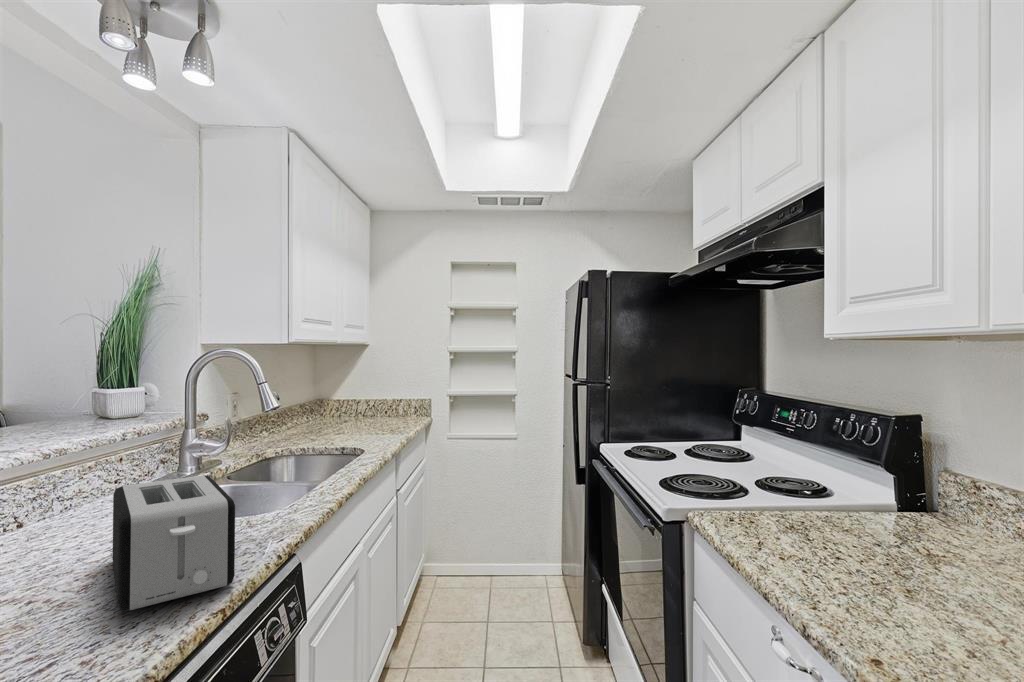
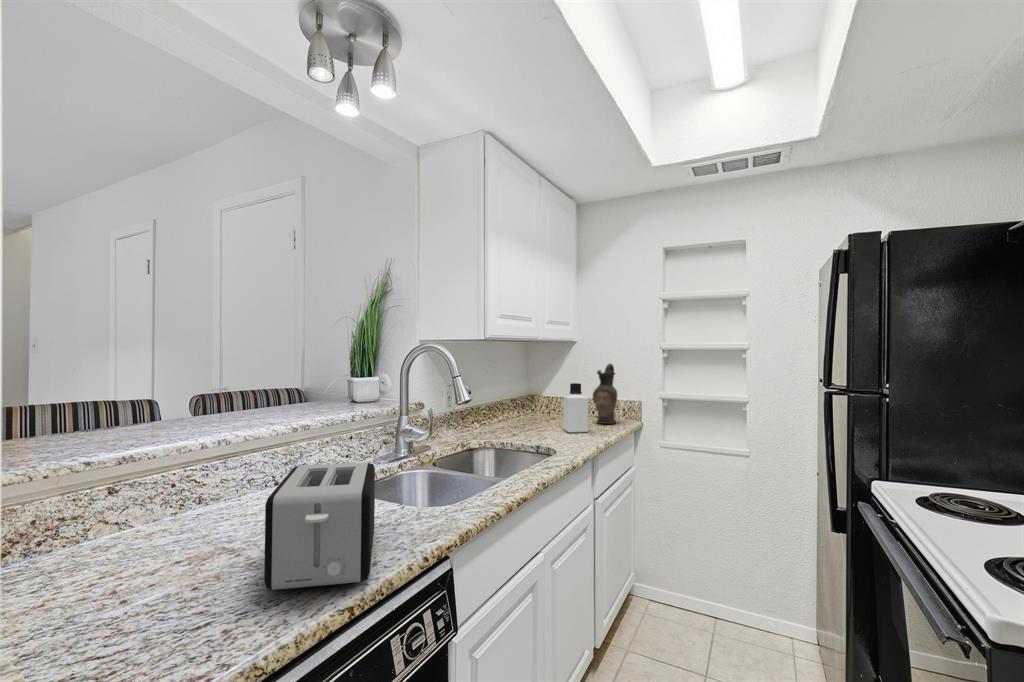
ceramic pitcher: none [387,366,409,422] -> present [593,364,617,424]
bottle: none [361,386,386,432] -> present [563,383,588,432]

